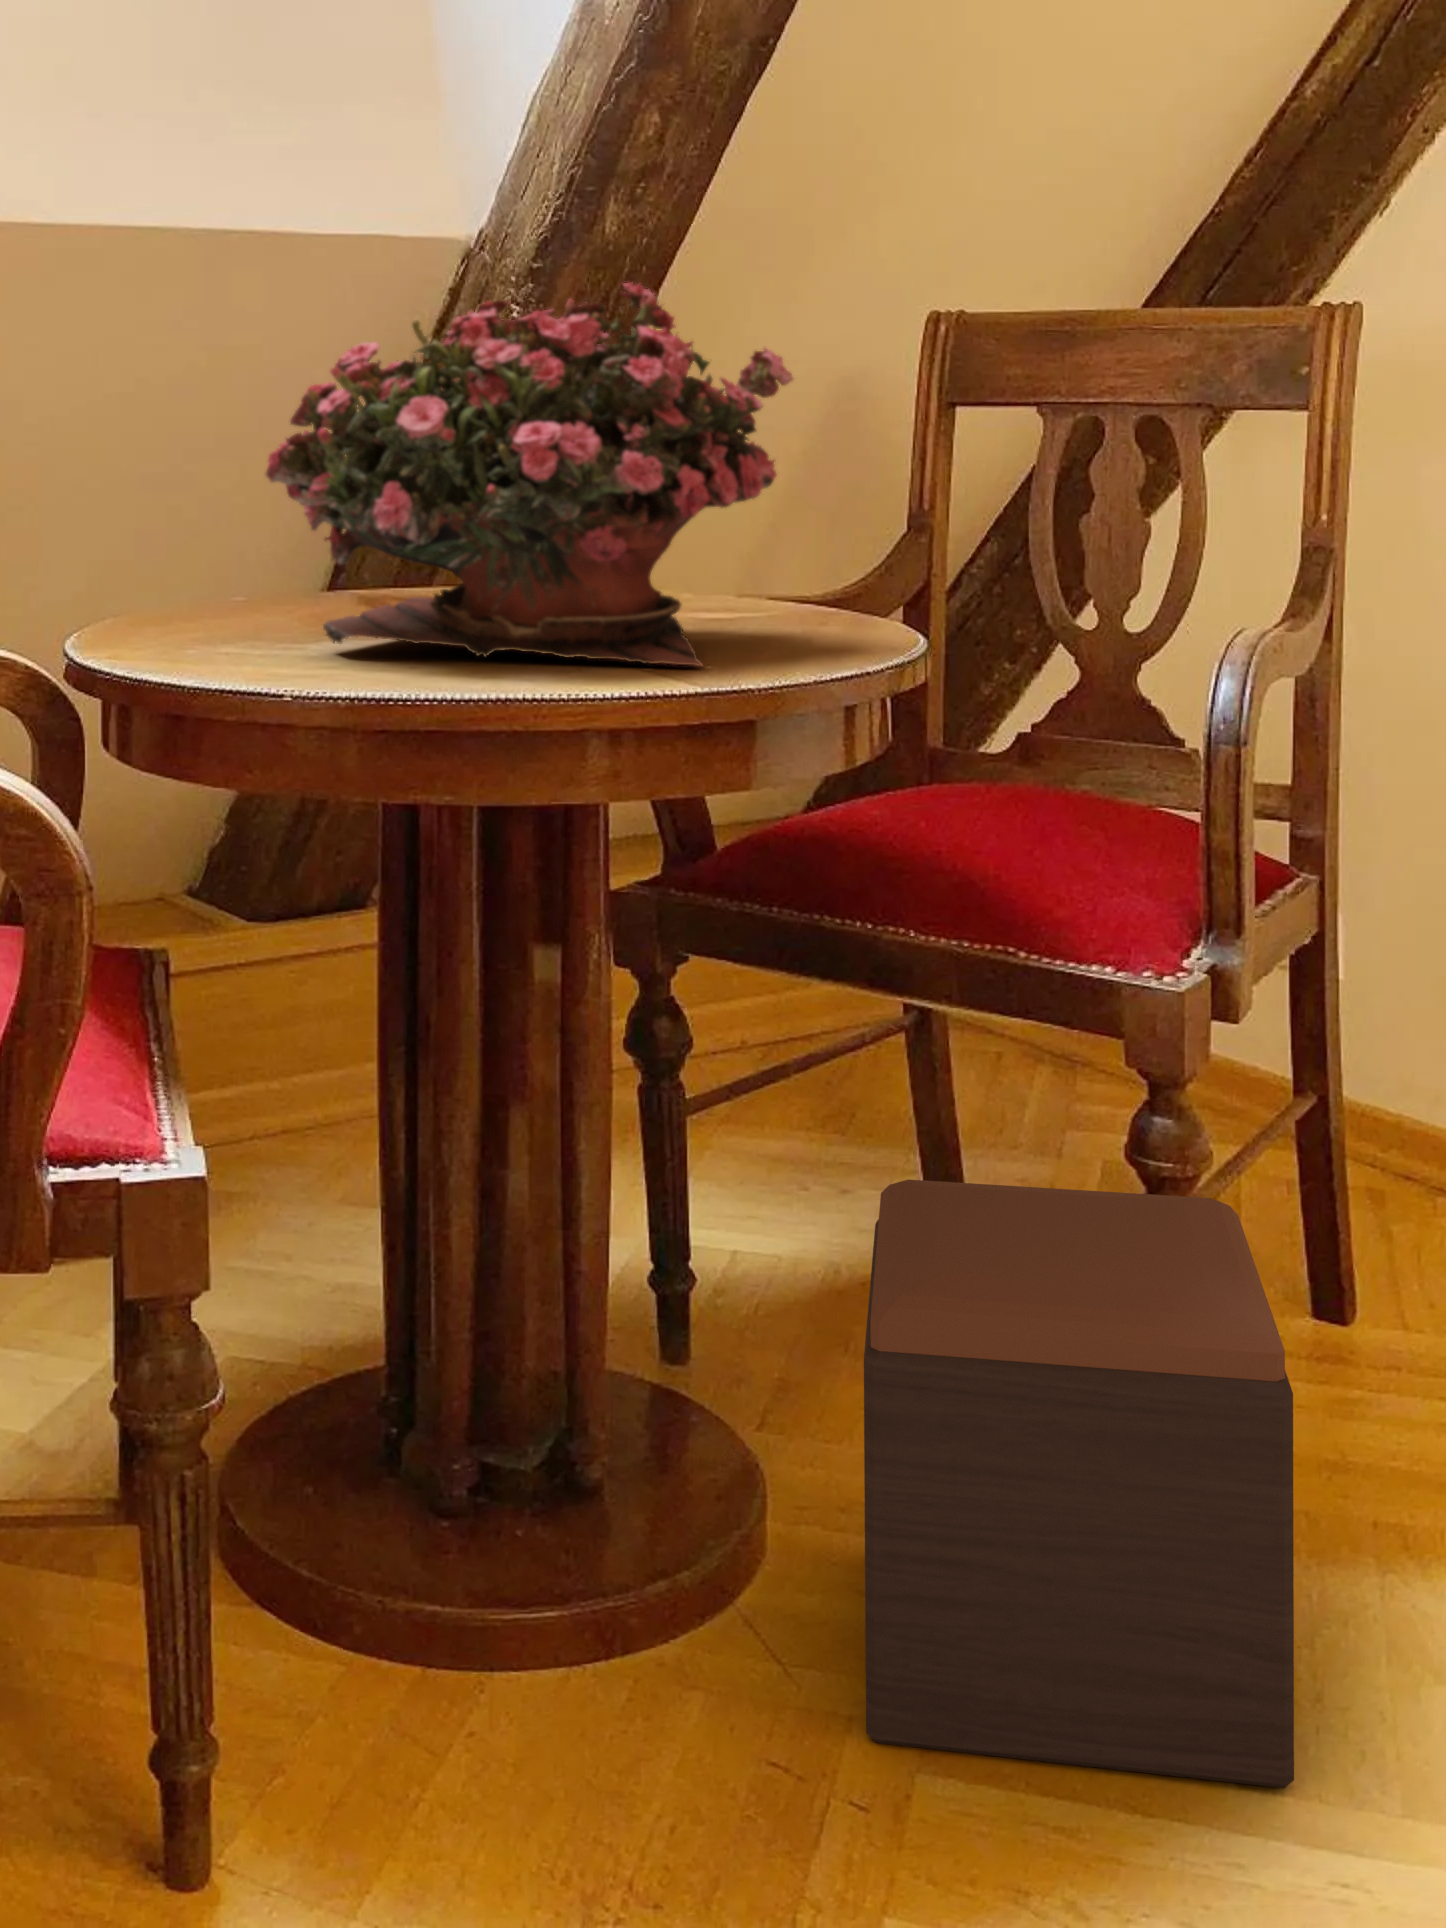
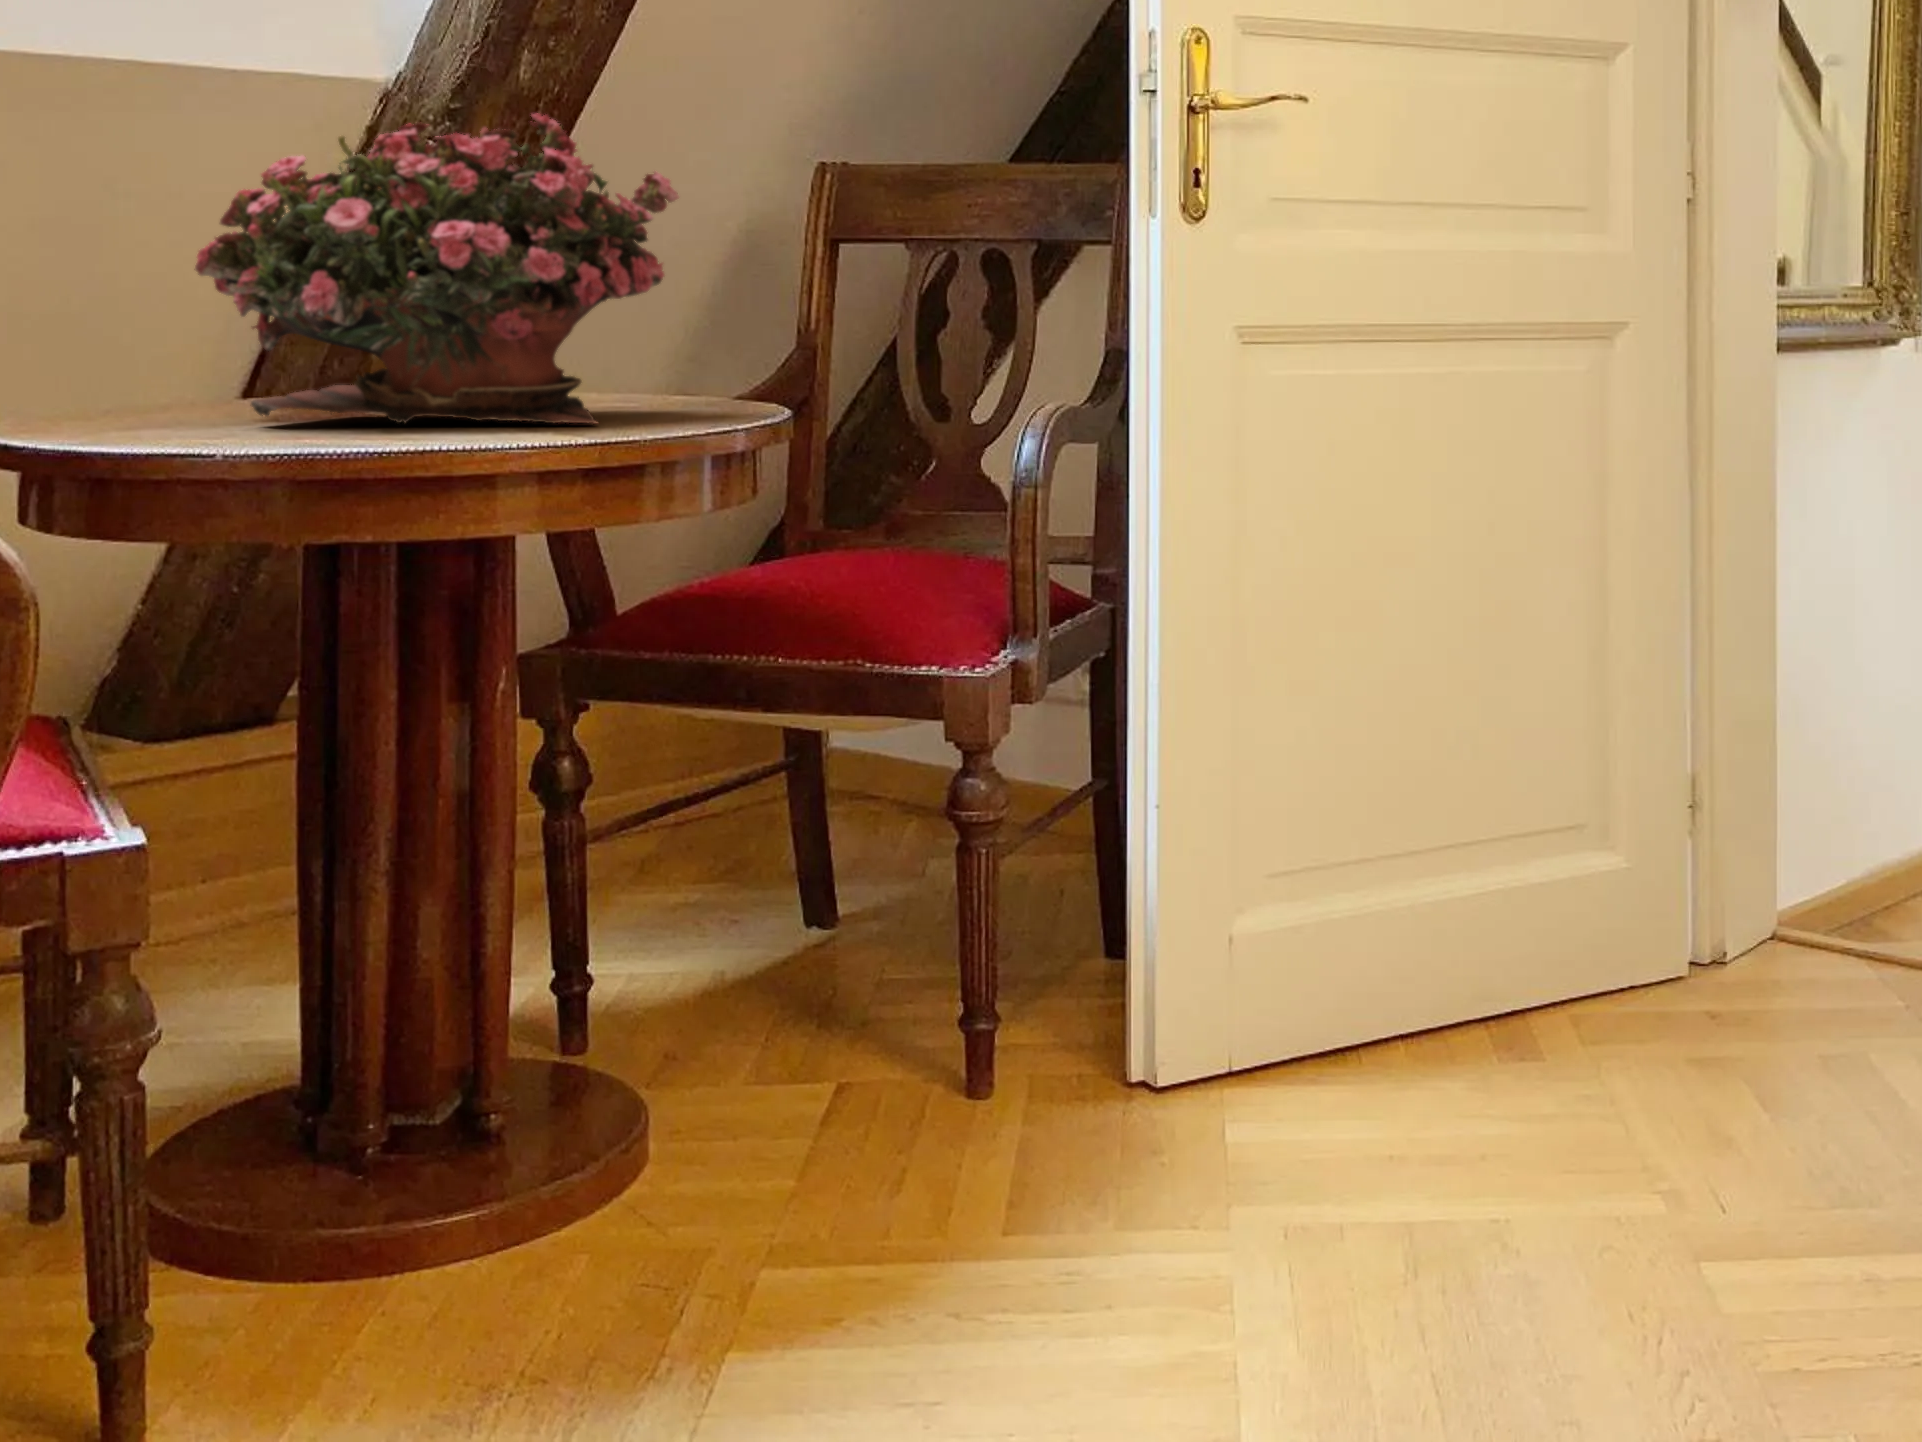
footstool: present [864,1180,1294,1788] -> none [727,829,1050,1261]

